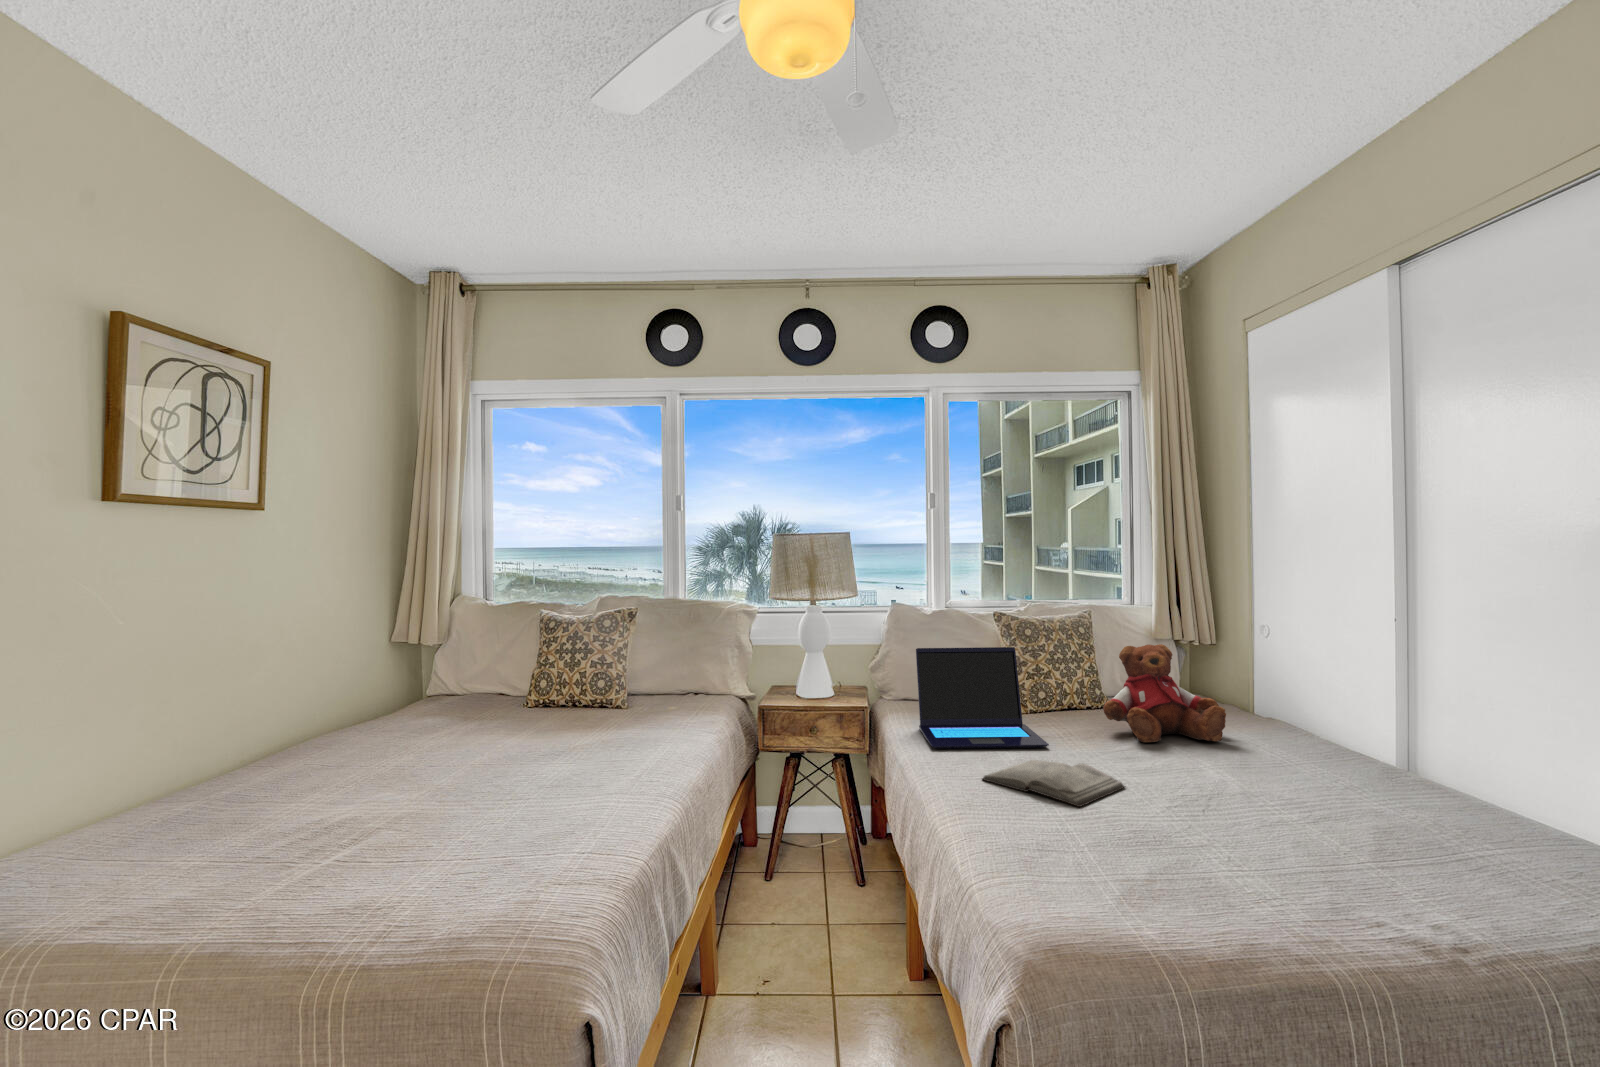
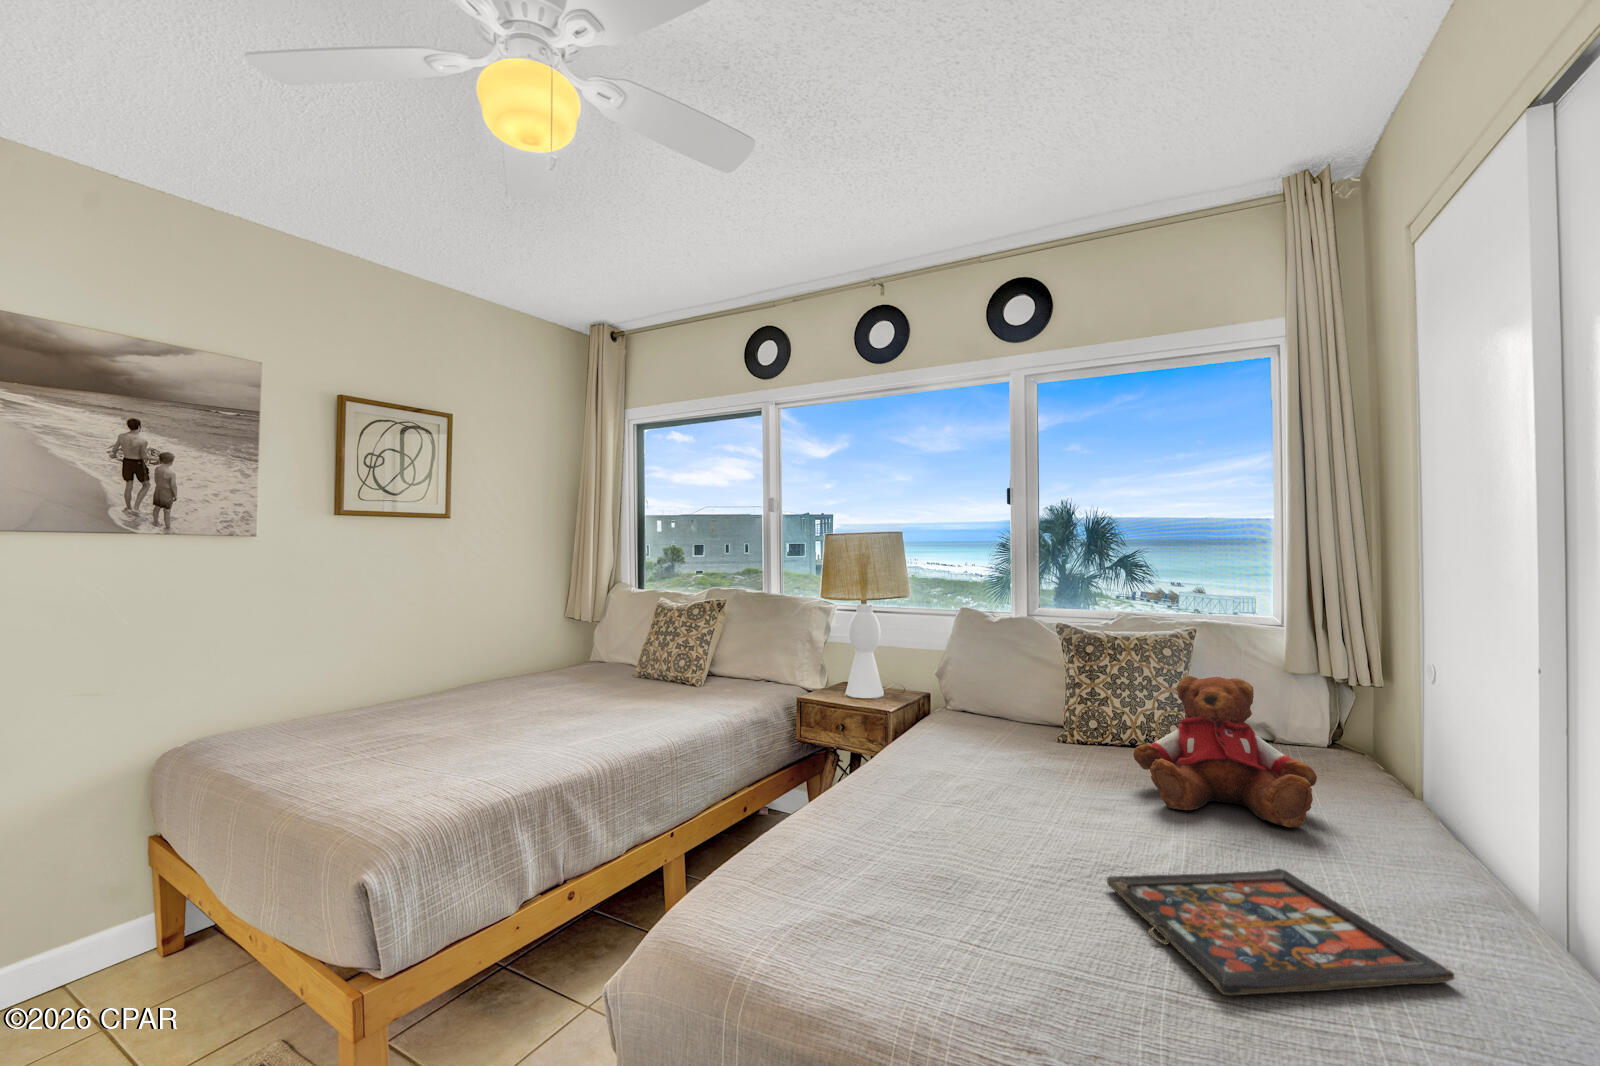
laptop: present [916,647,1049,749] -> none [889,656,1040,790]
diary: present [982,760,1125,807] -> none [880,804,1043,881]
board game: none [1173,762,1359,821] -> present [1107,869,1454,995]

